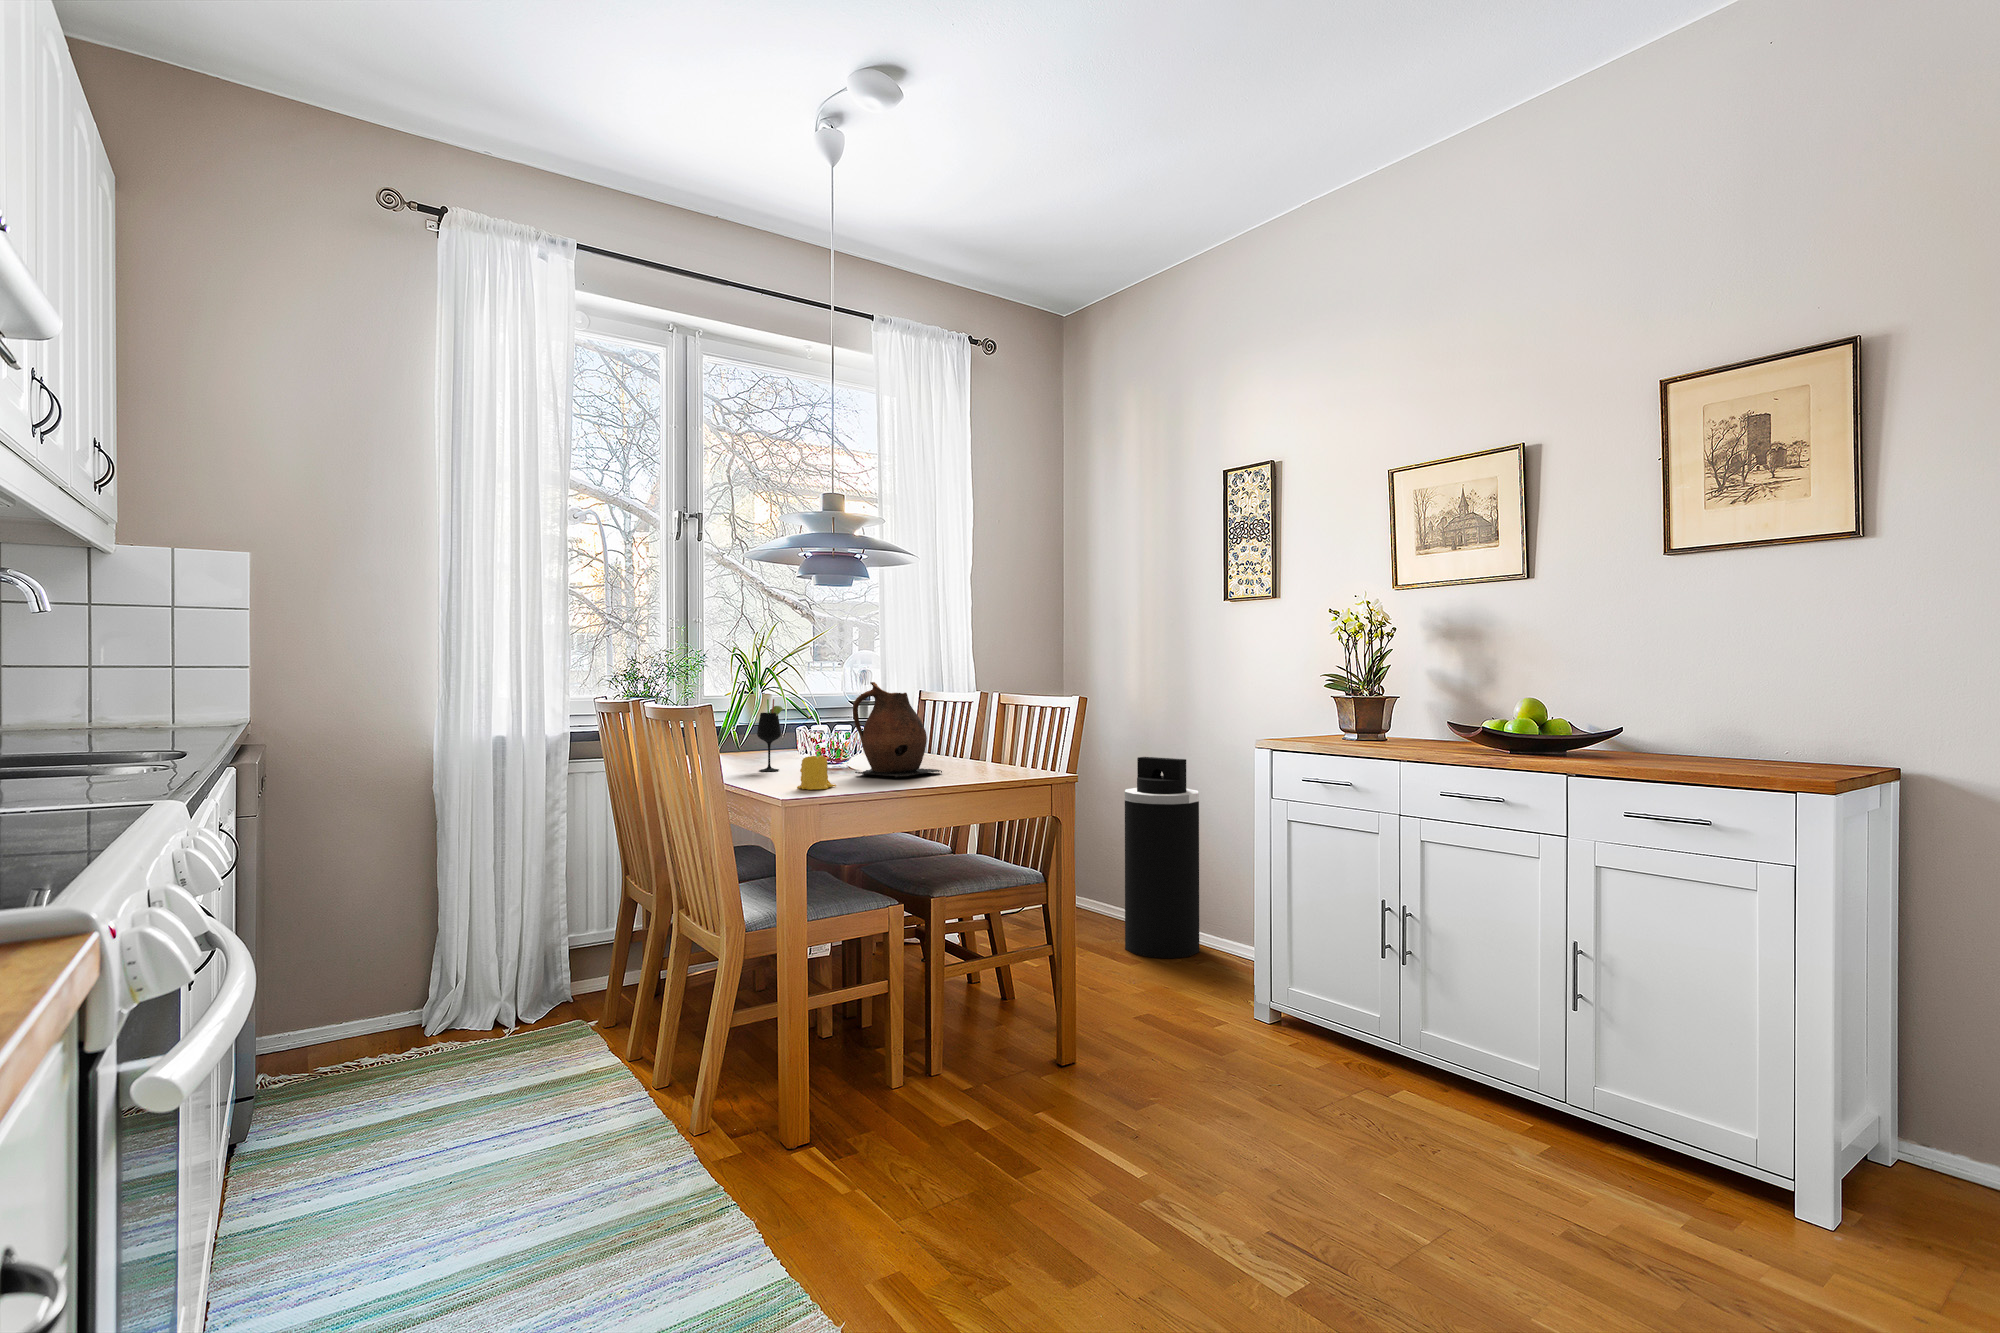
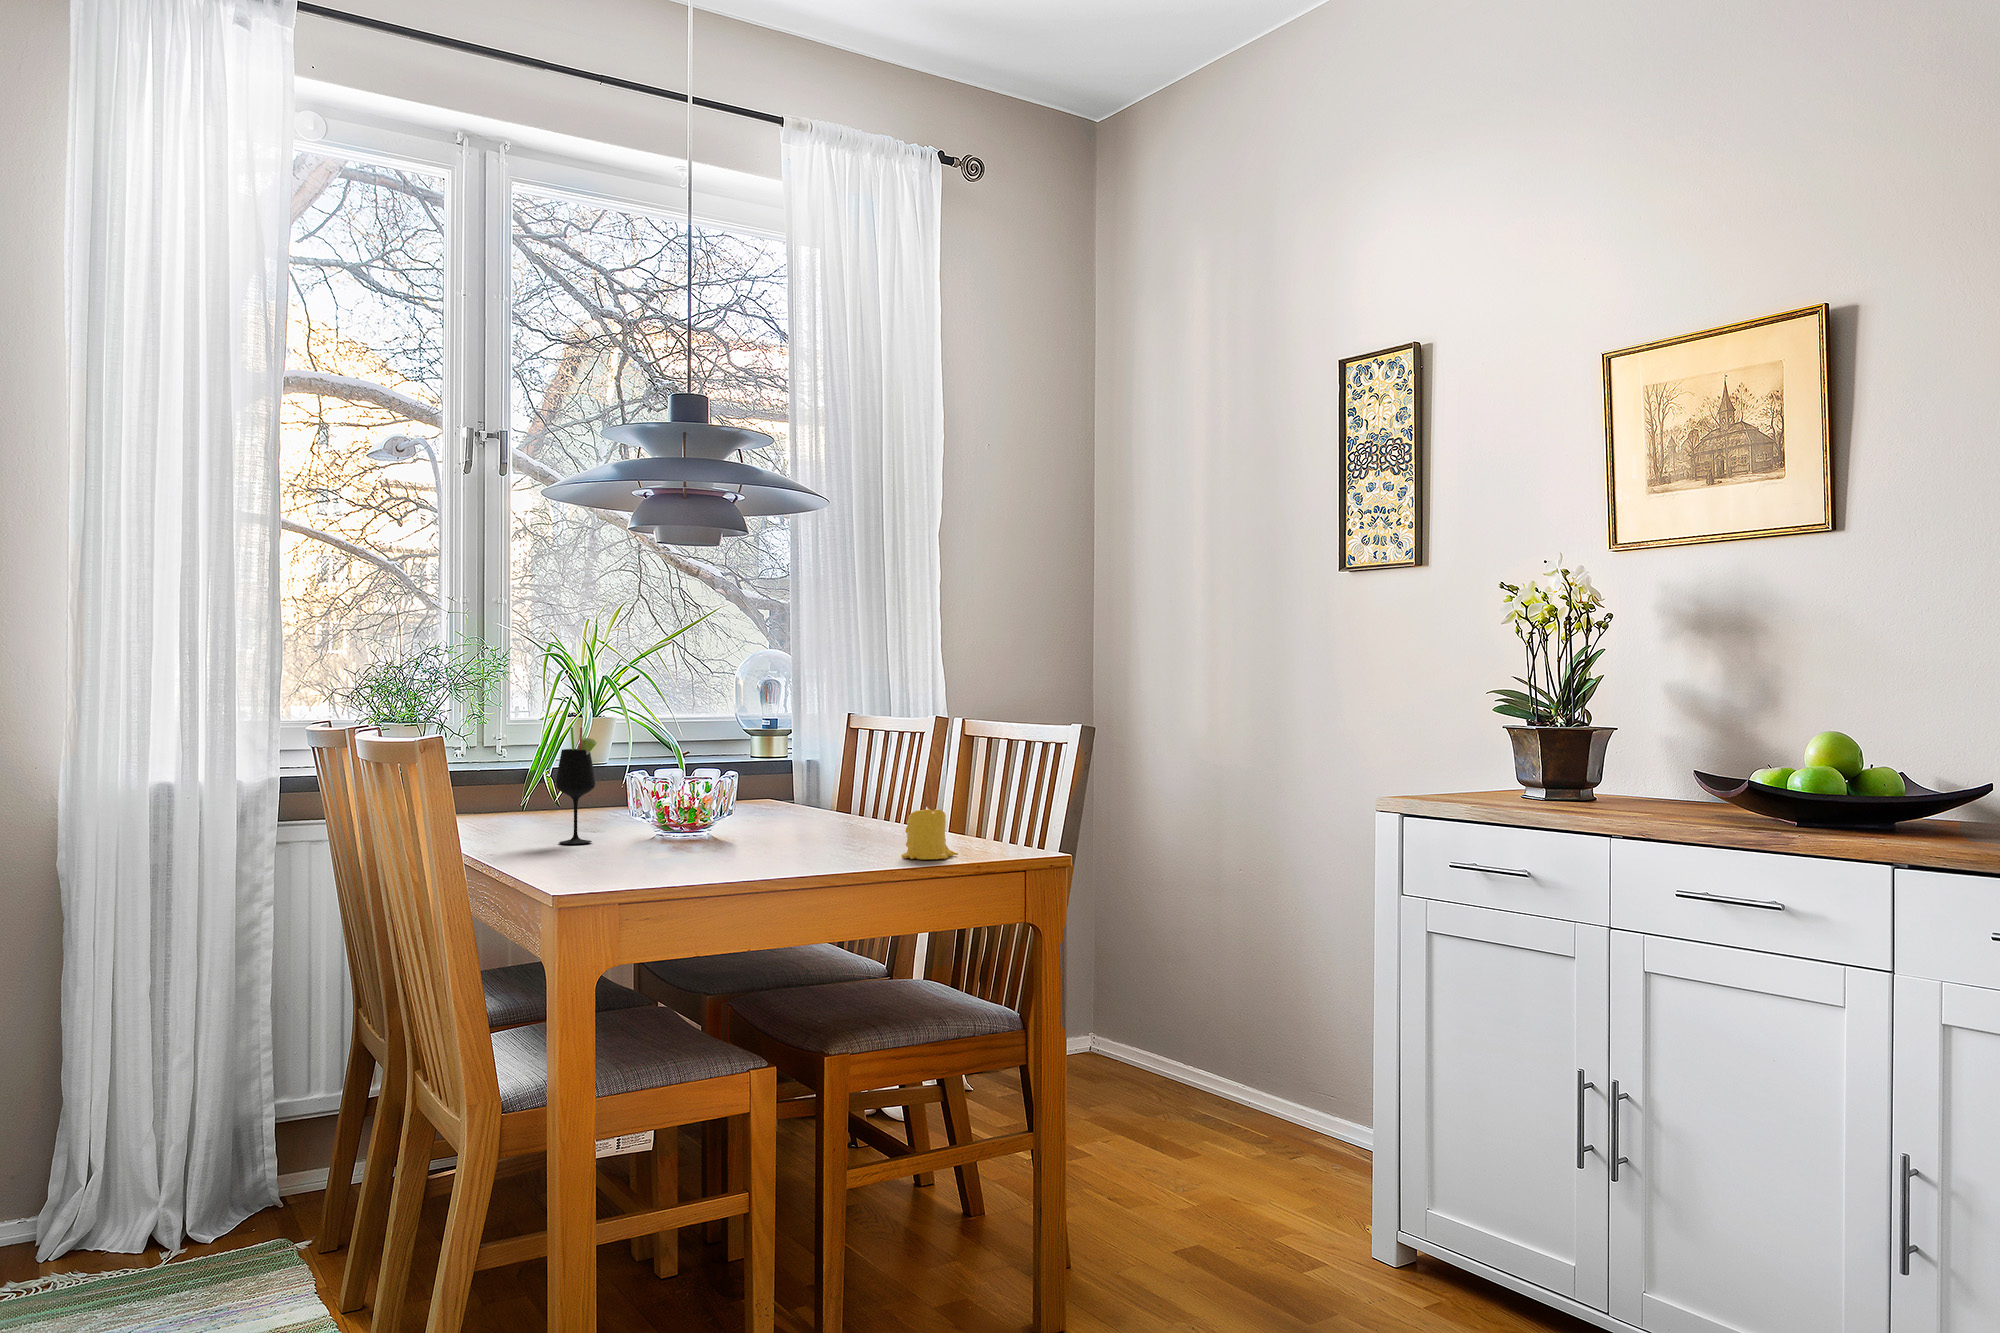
ceramic pitcher: present [853,682,942,778] -> none [704,701,851,859]
candle: present [797,755,836,790] -> present [901,807,958,860]
trash can: present [1125,757,1199,958] -> none [1177,820,1298,1146]

